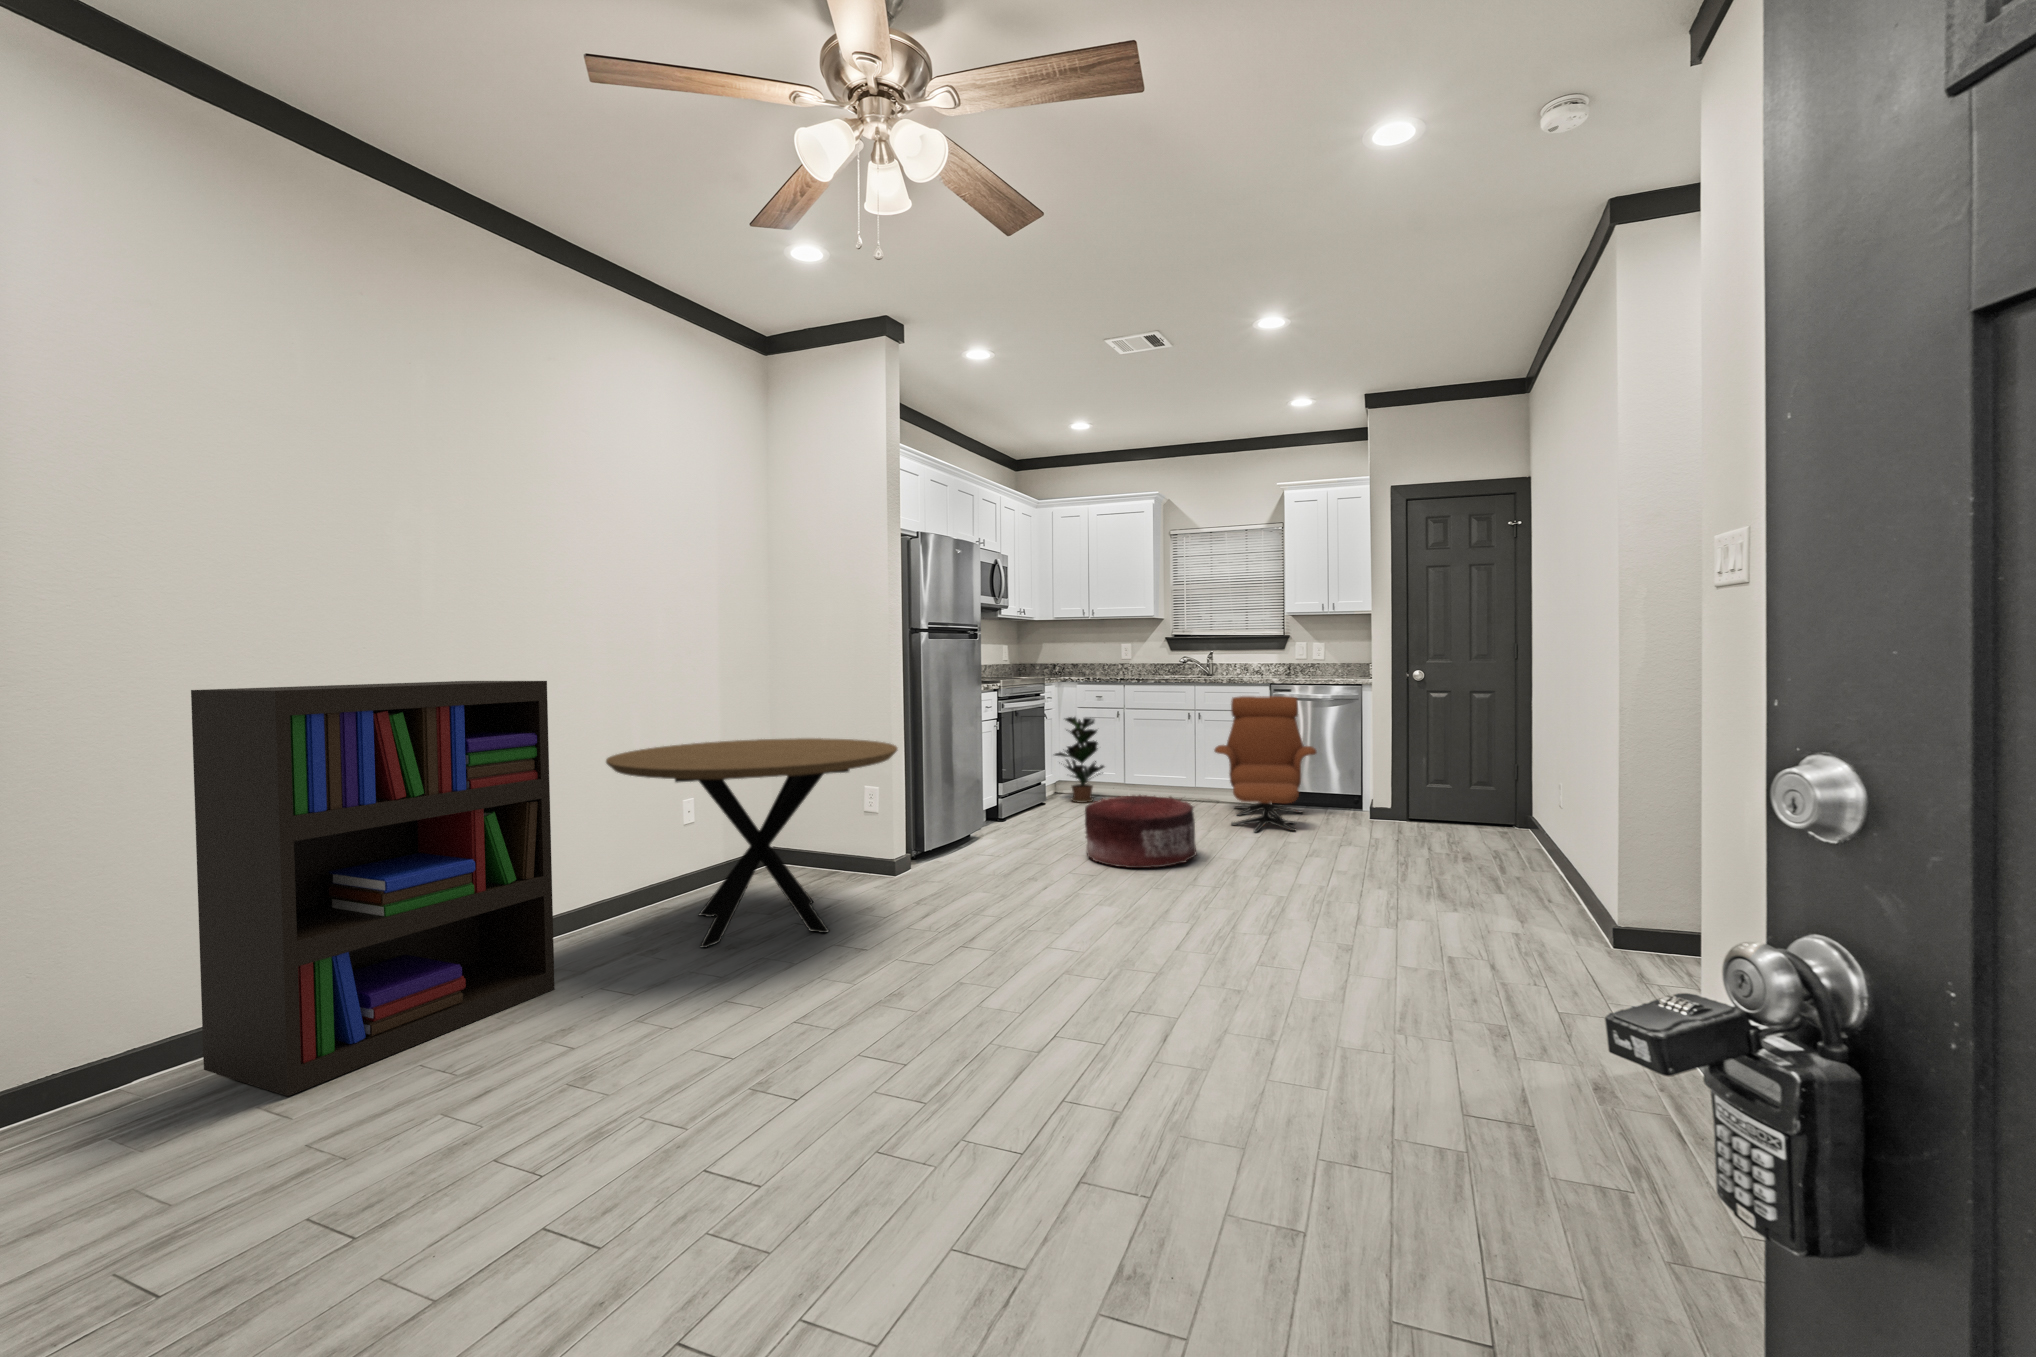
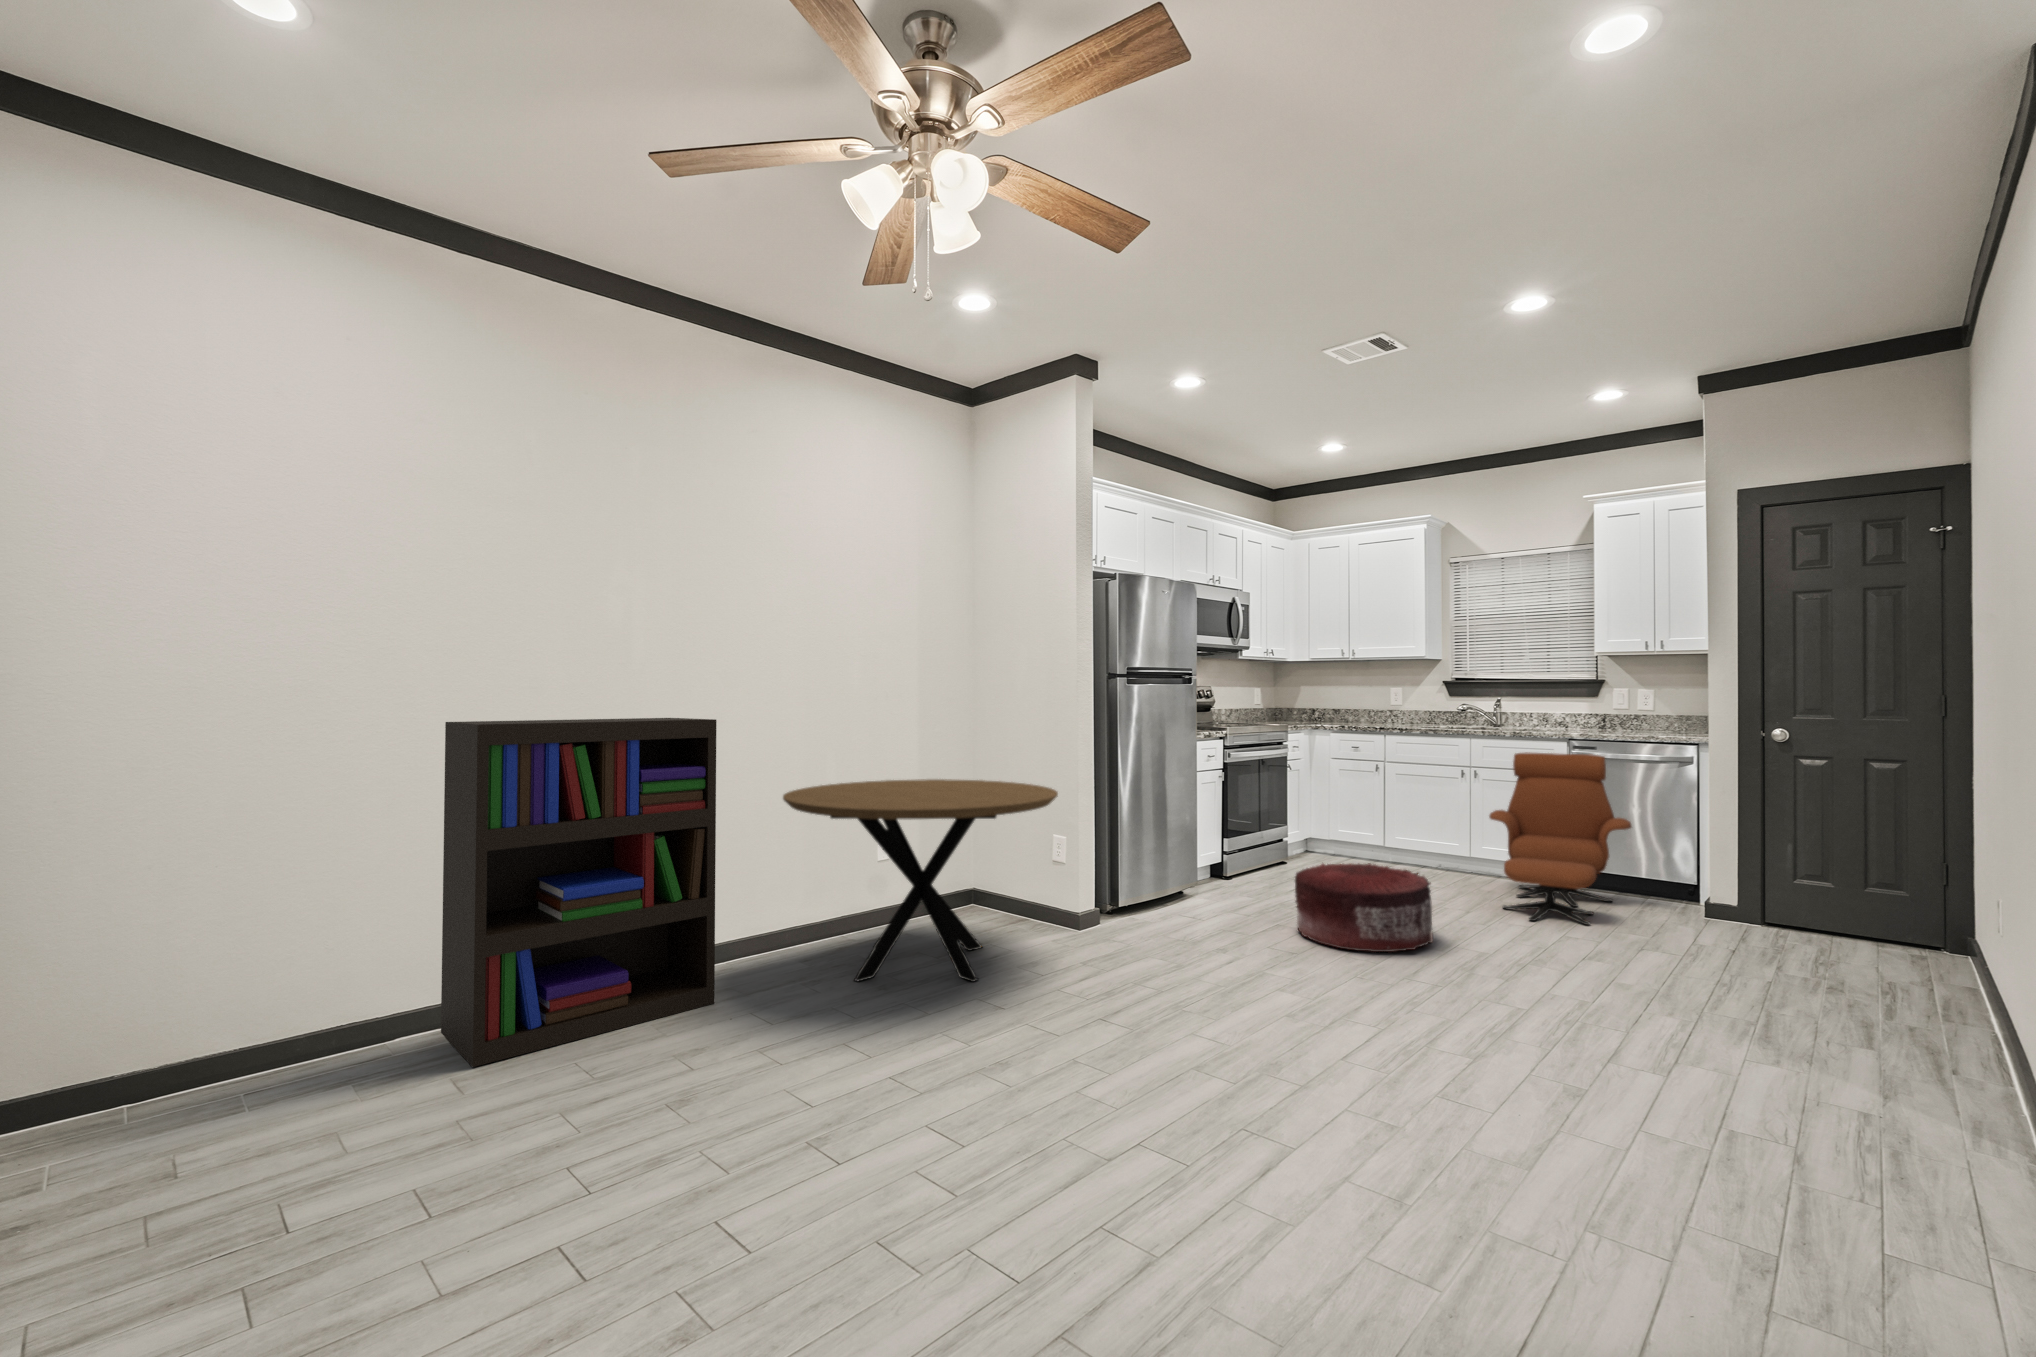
potted plant: present [1055,717,1104,803] -> none [1295,768,1359,866]

